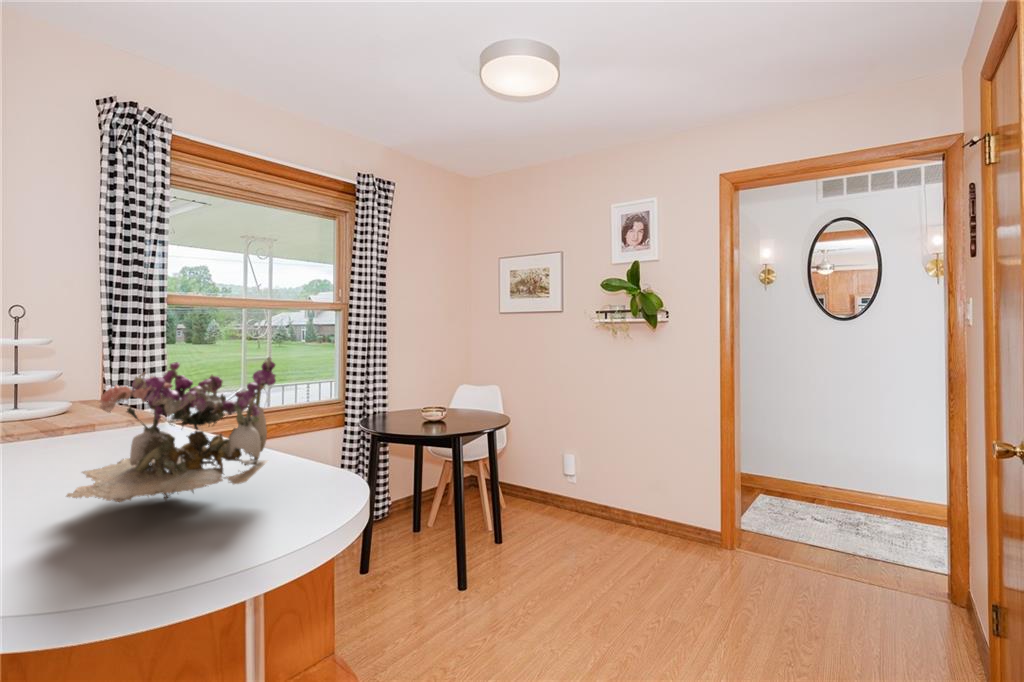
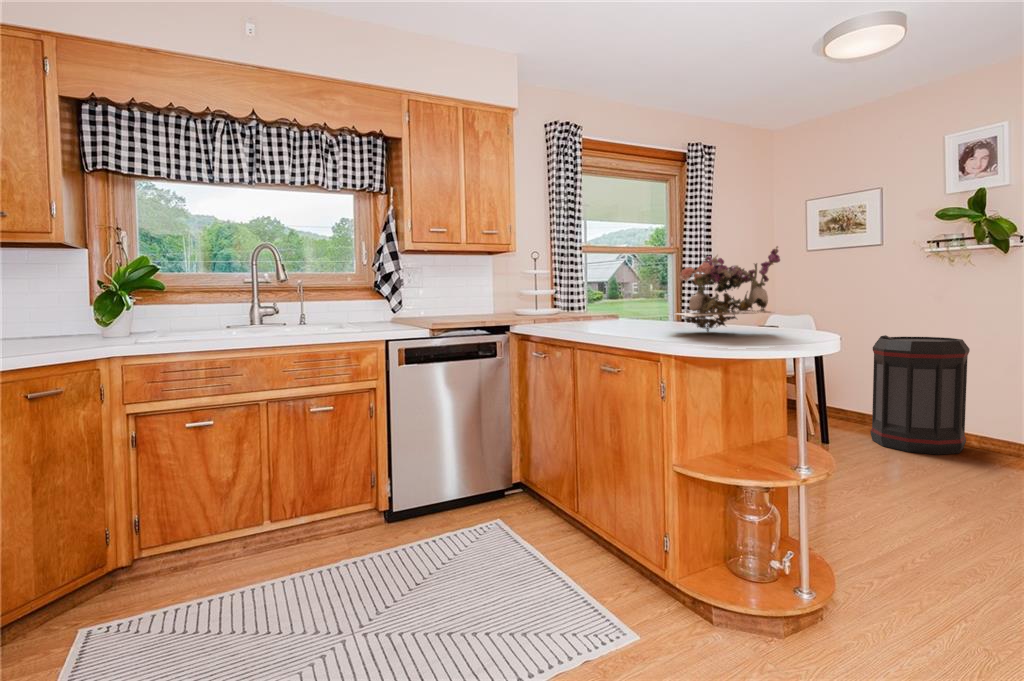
trash can: none [544,409,629,542] -> present [870,335,970,455]

